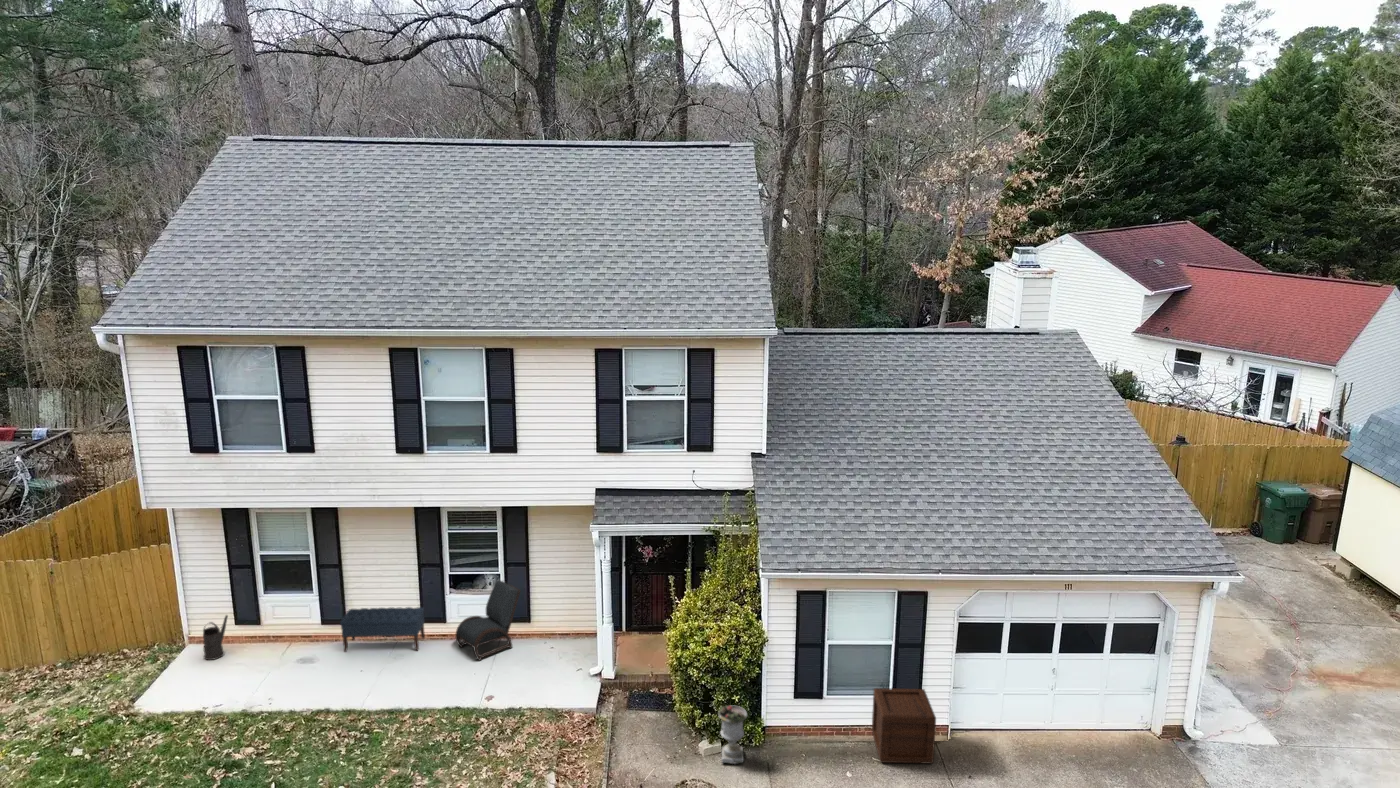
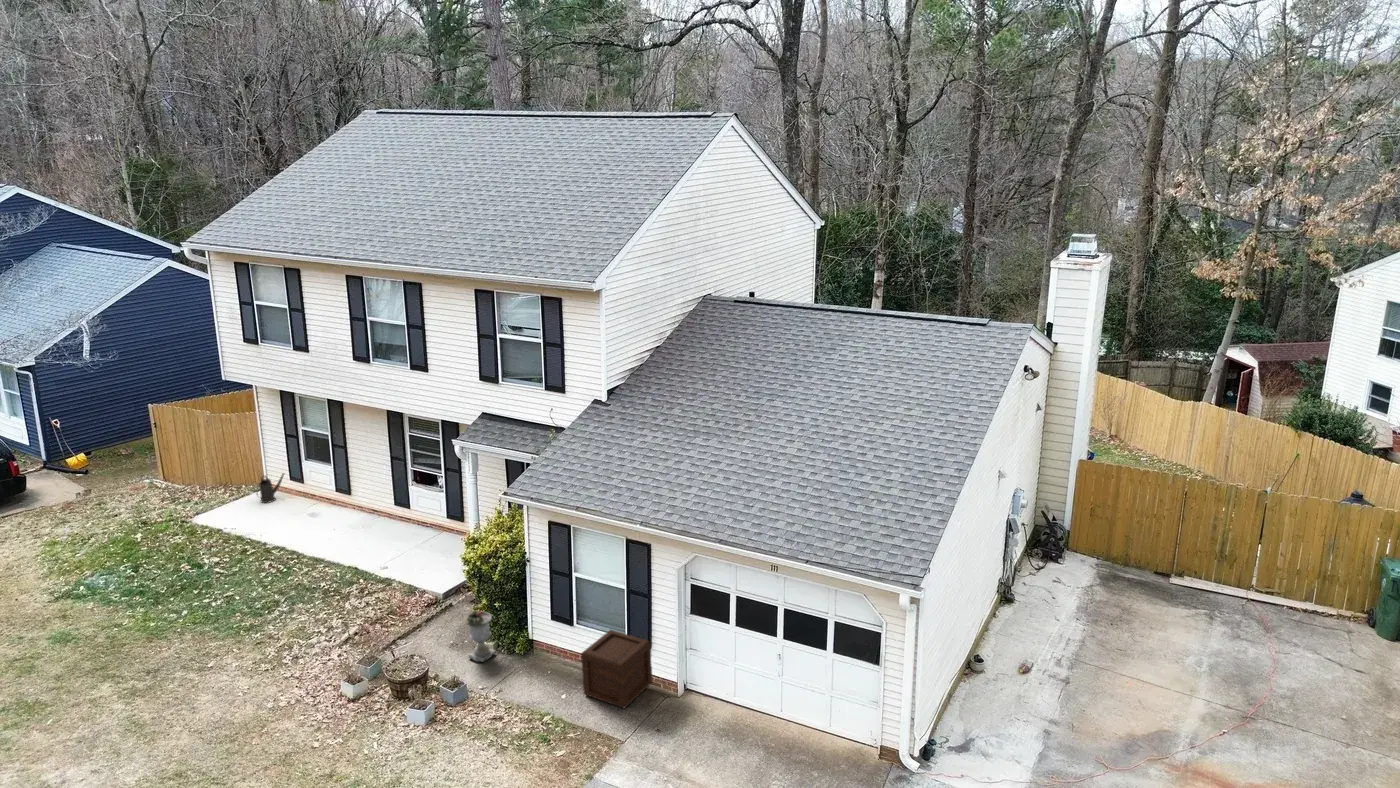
lounge chair: present [455,581,520,660] -> none [405,479,450,541]
bench: present [340,607,425,652] -> none [334,483,397,524]

